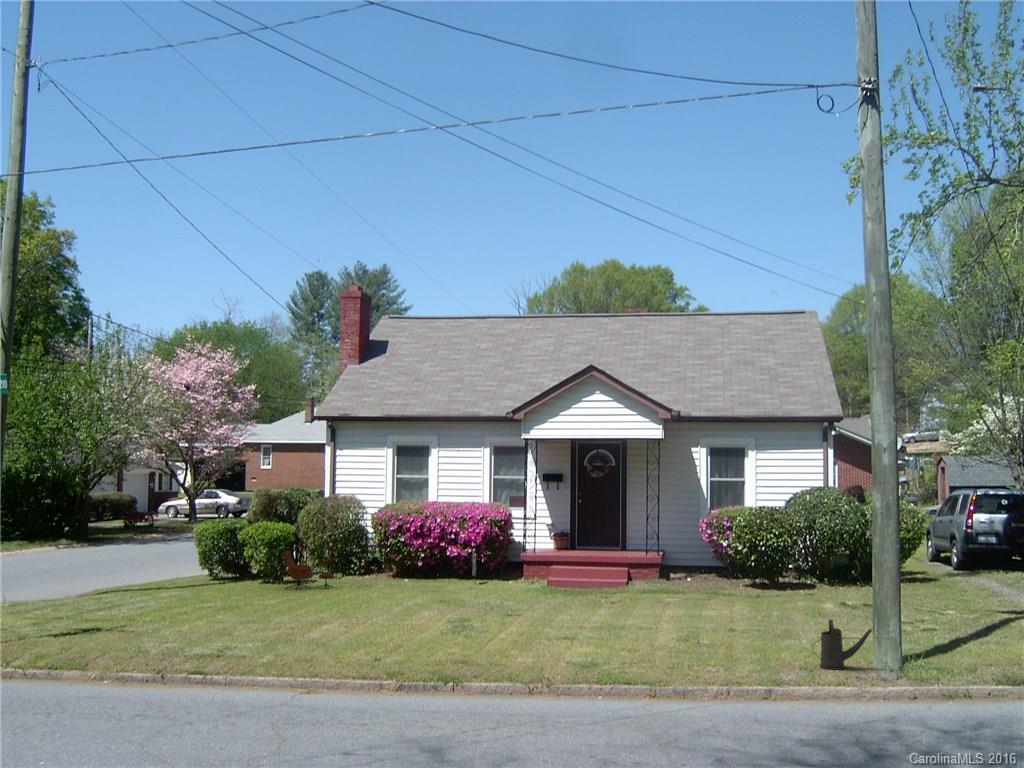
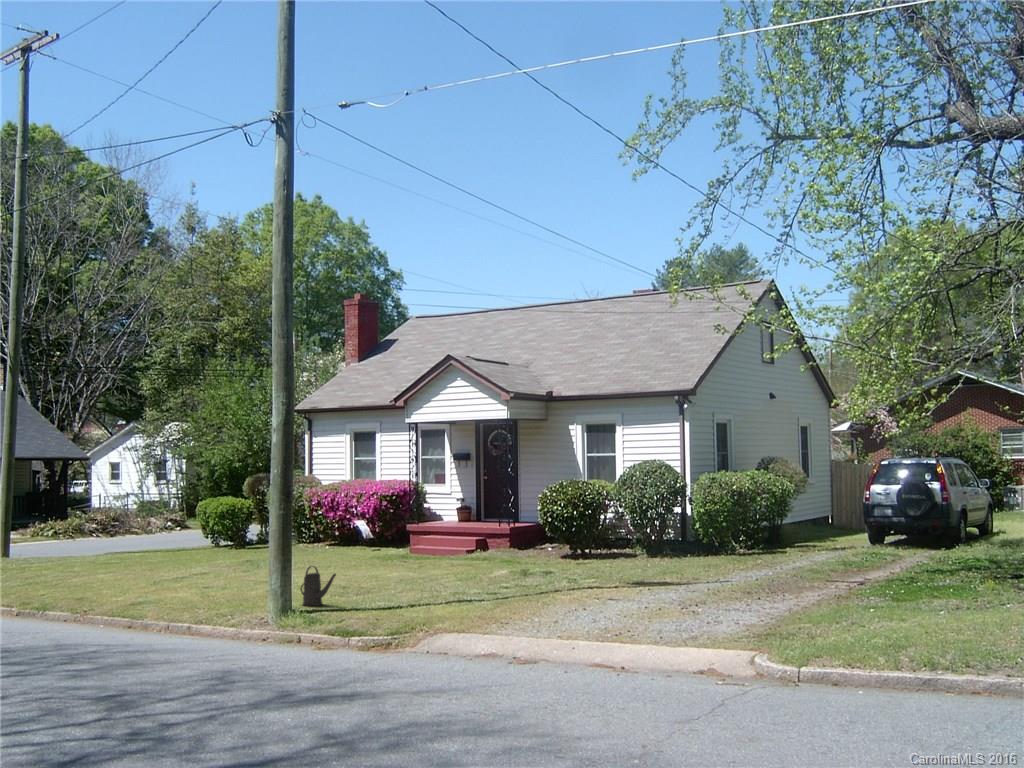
lounge chair: present [284,552,333,588] -> none [227,520,265,551]

